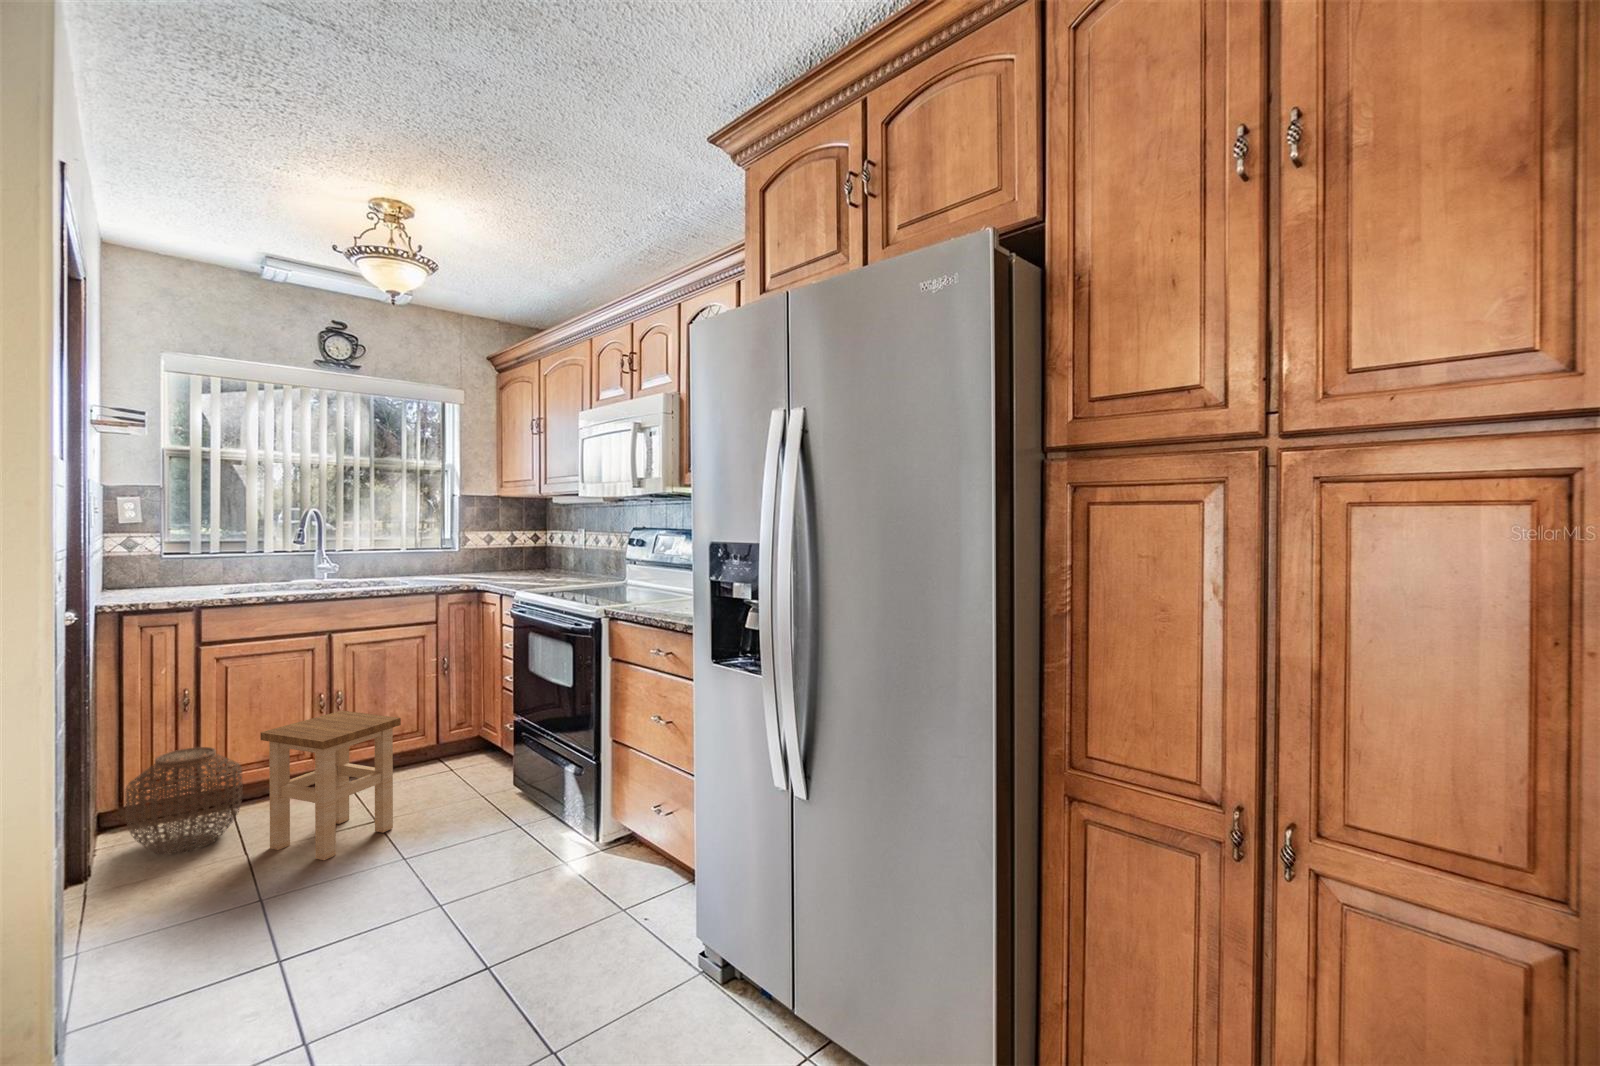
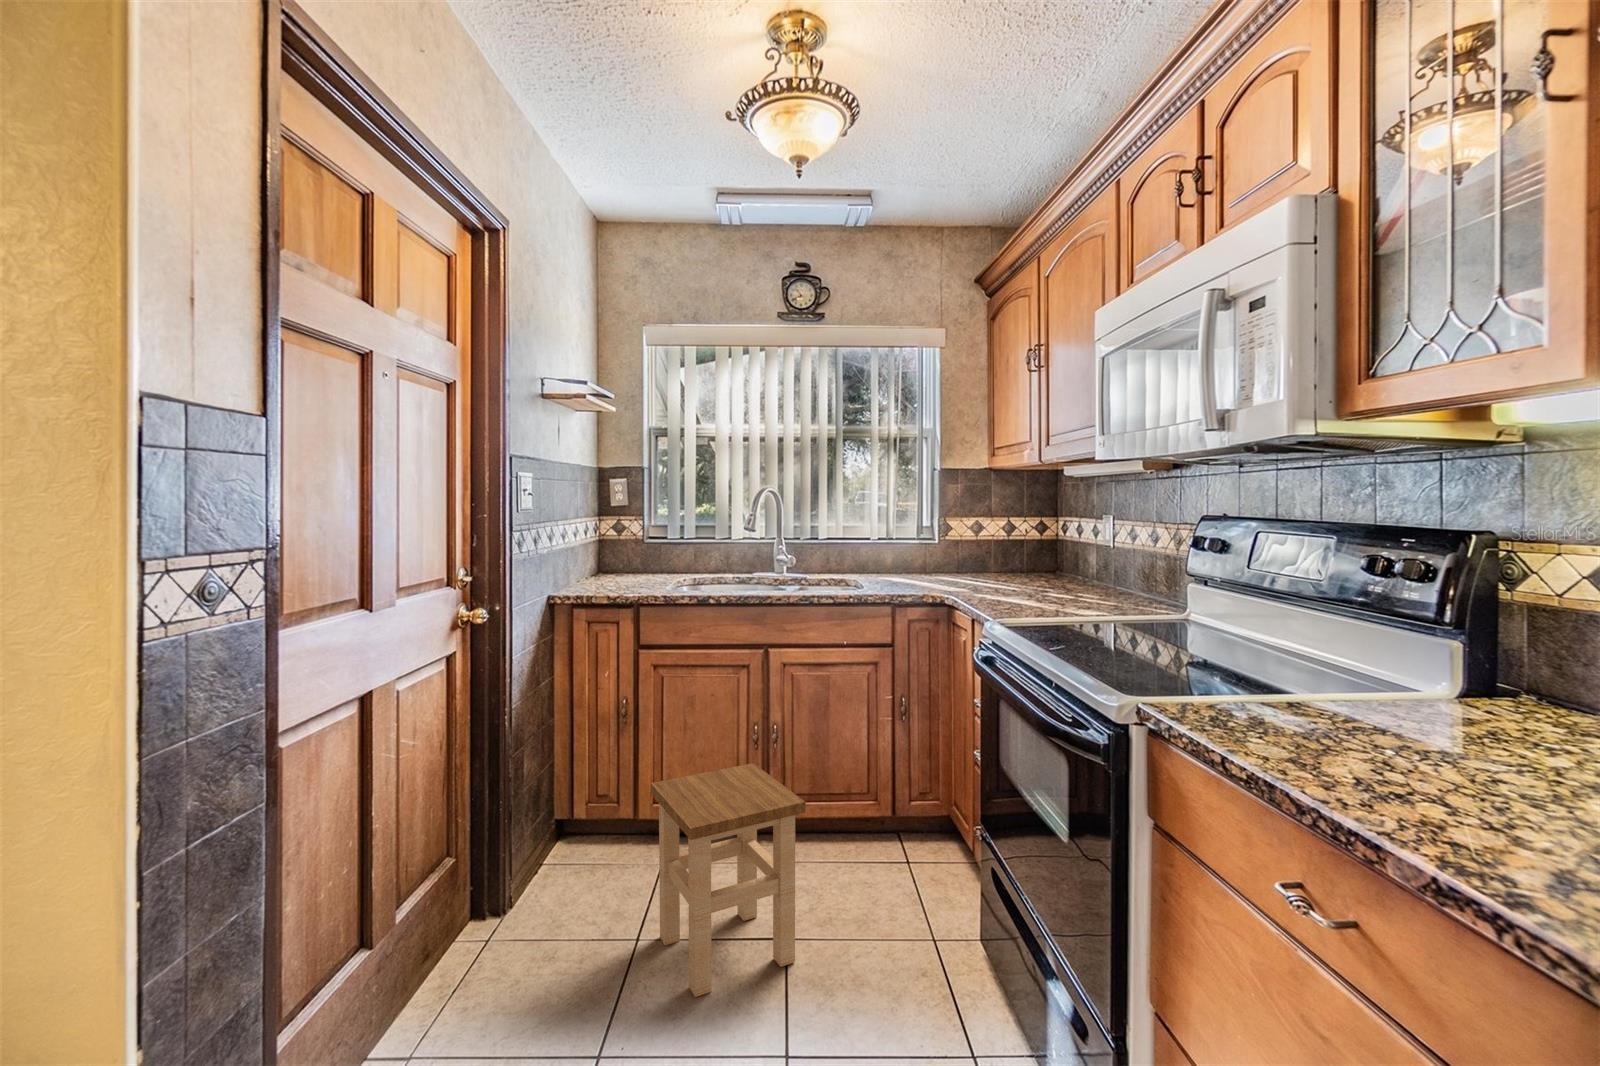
woven basket: present [126,747,242,854] -> none [546,774,654,905]

